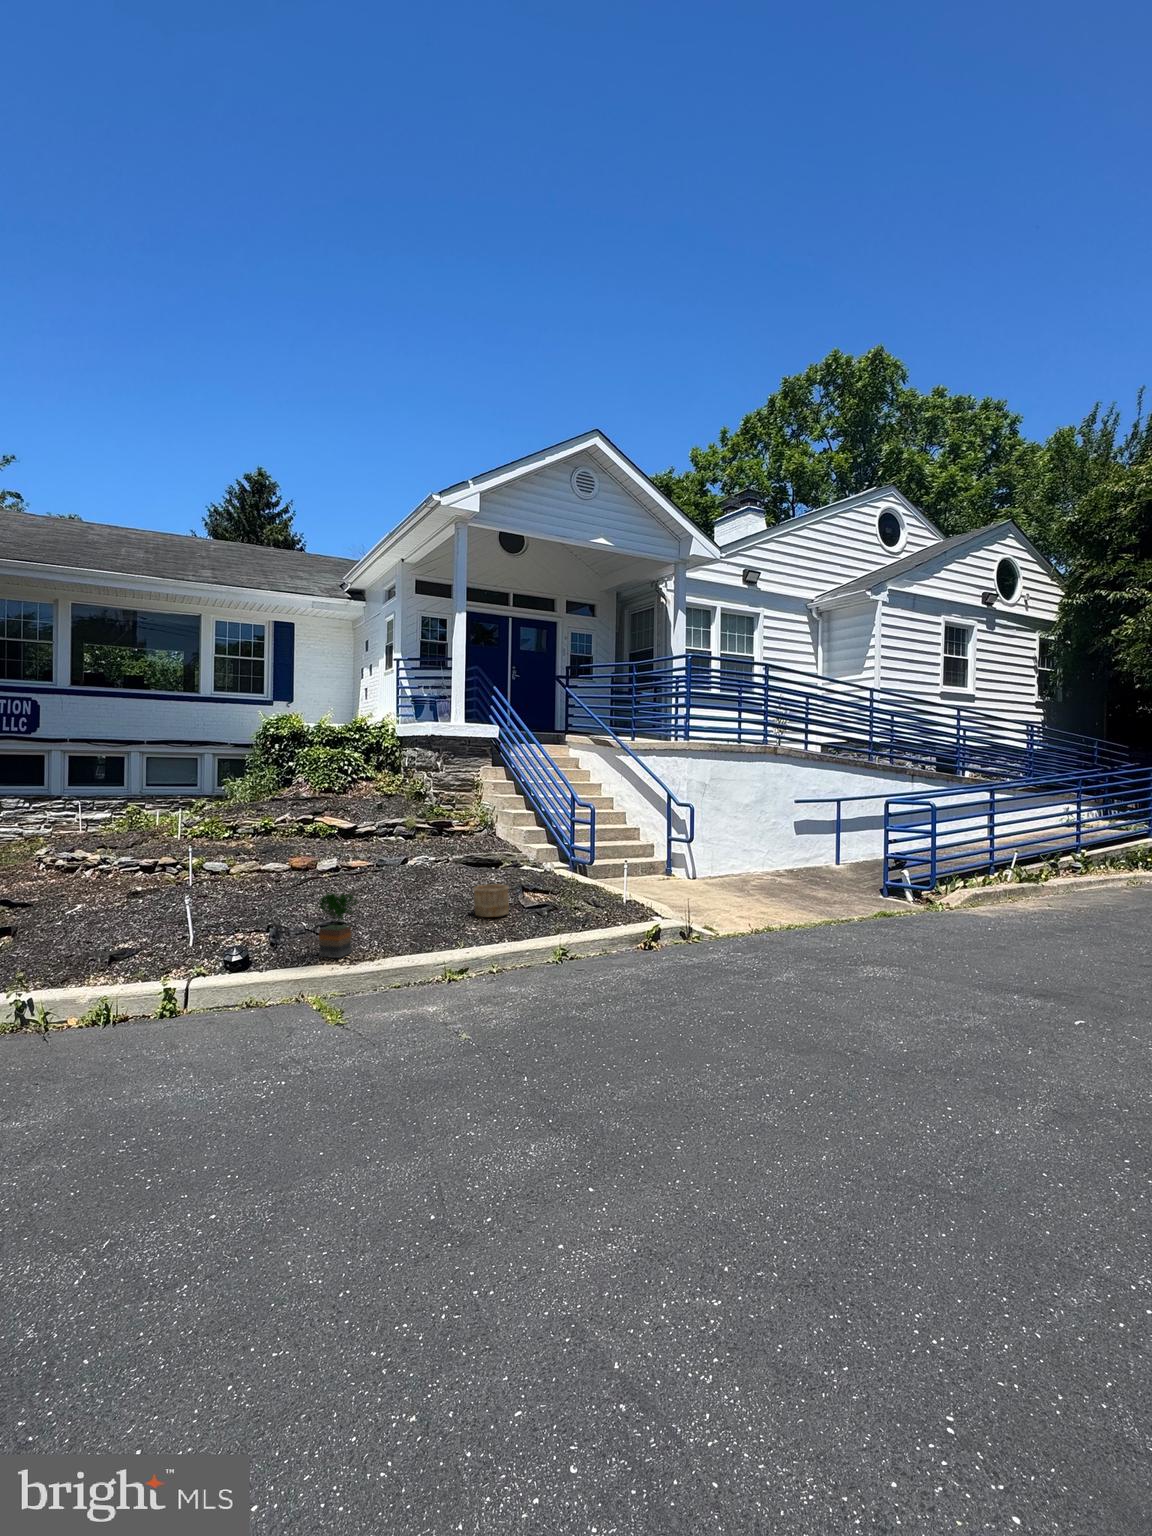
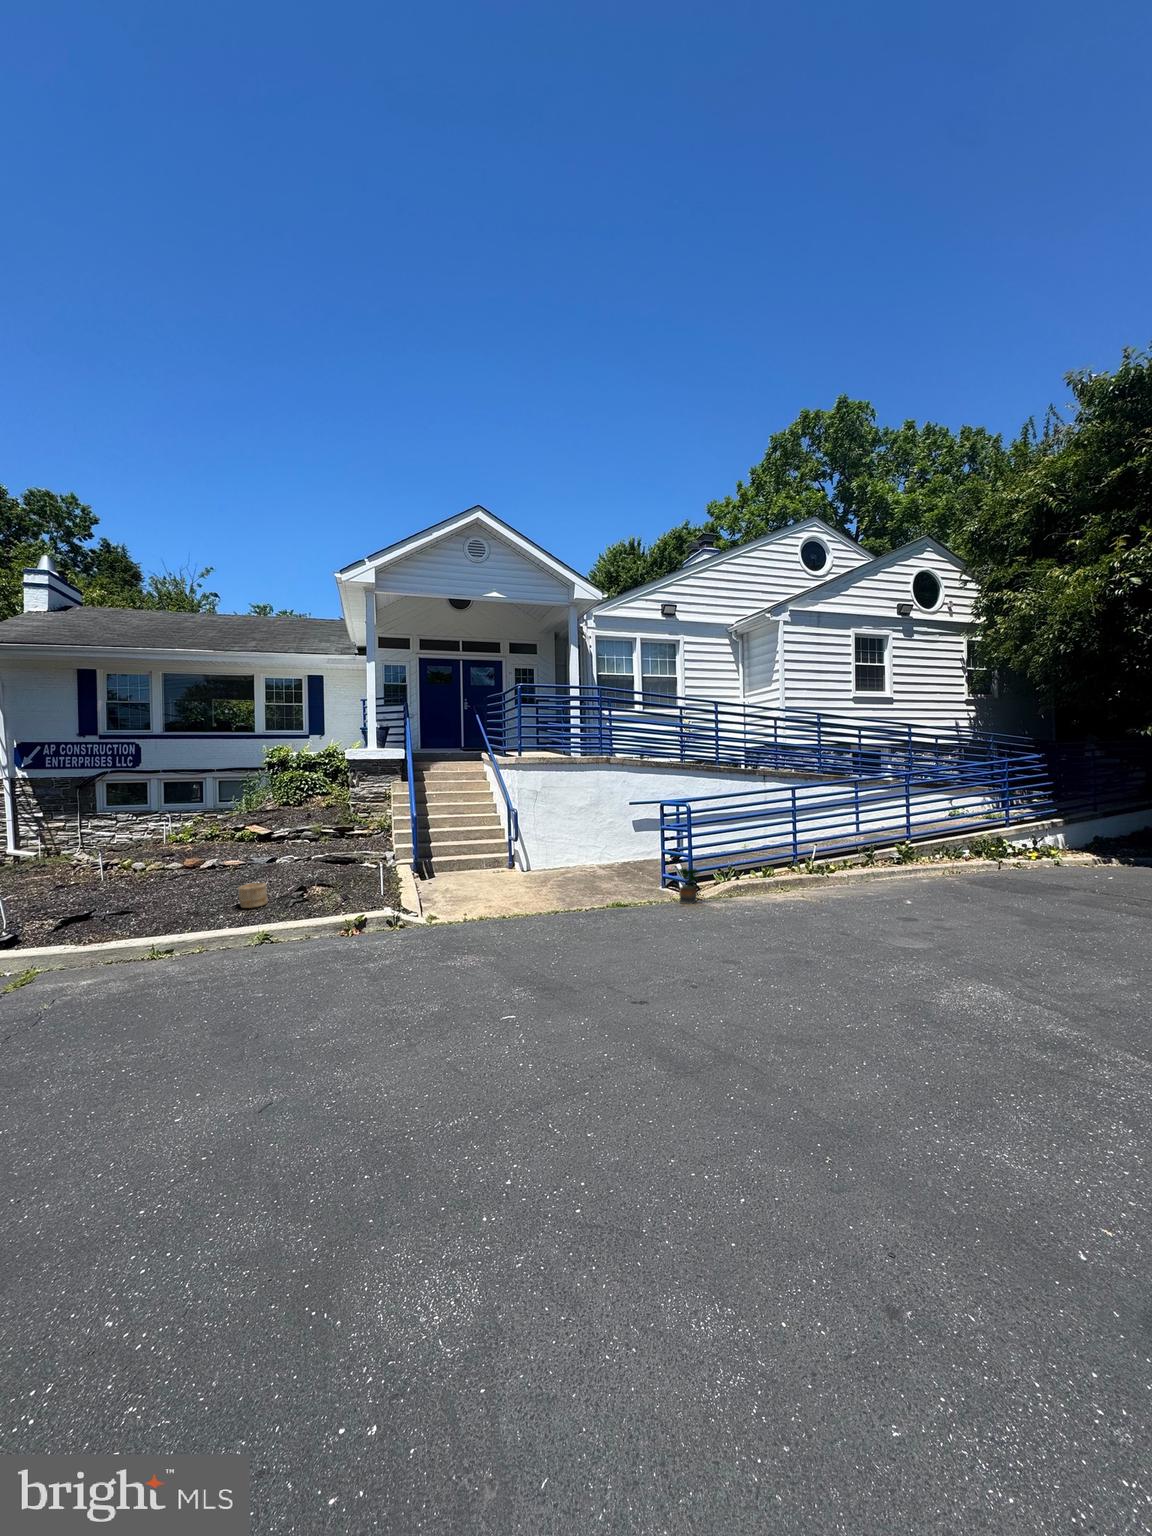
potted tree: present [319,893,358,958] -> present [678,868,699,904]

